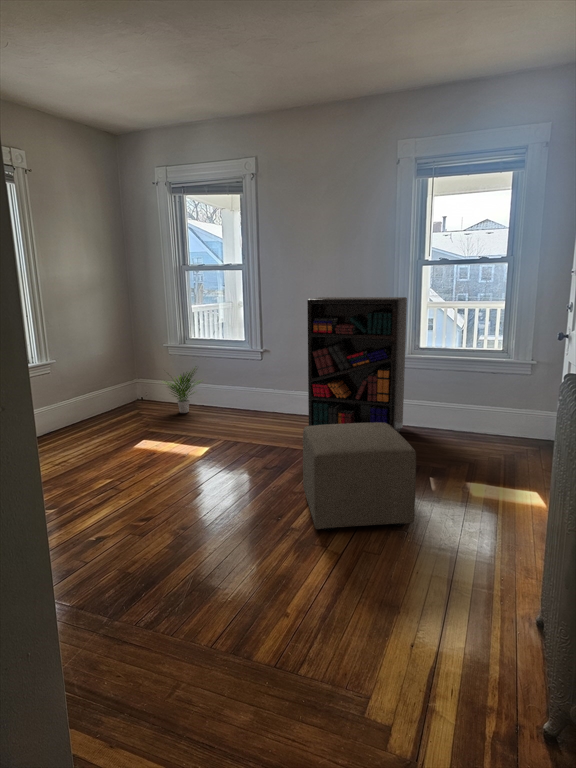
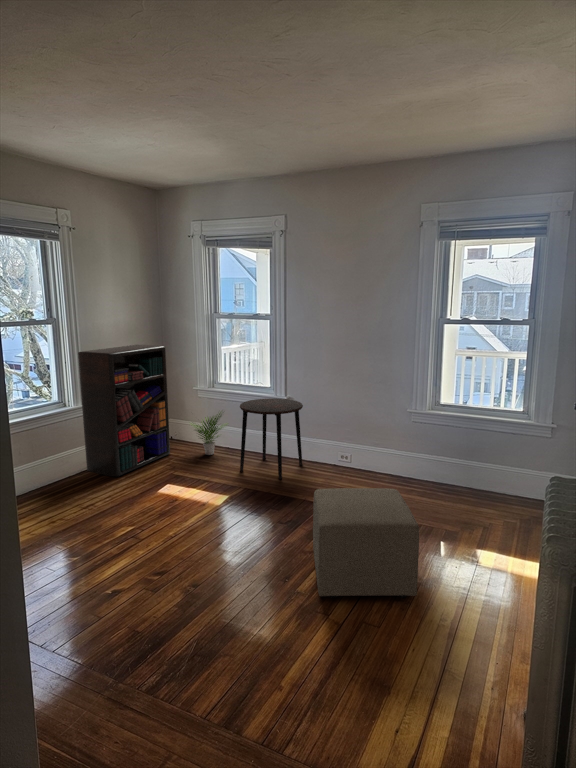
bookshelf: present [307,297,407,433] -> present [78,345,170,477]
side table: none [215,351,281,431] -> present [240,398,303,479]

